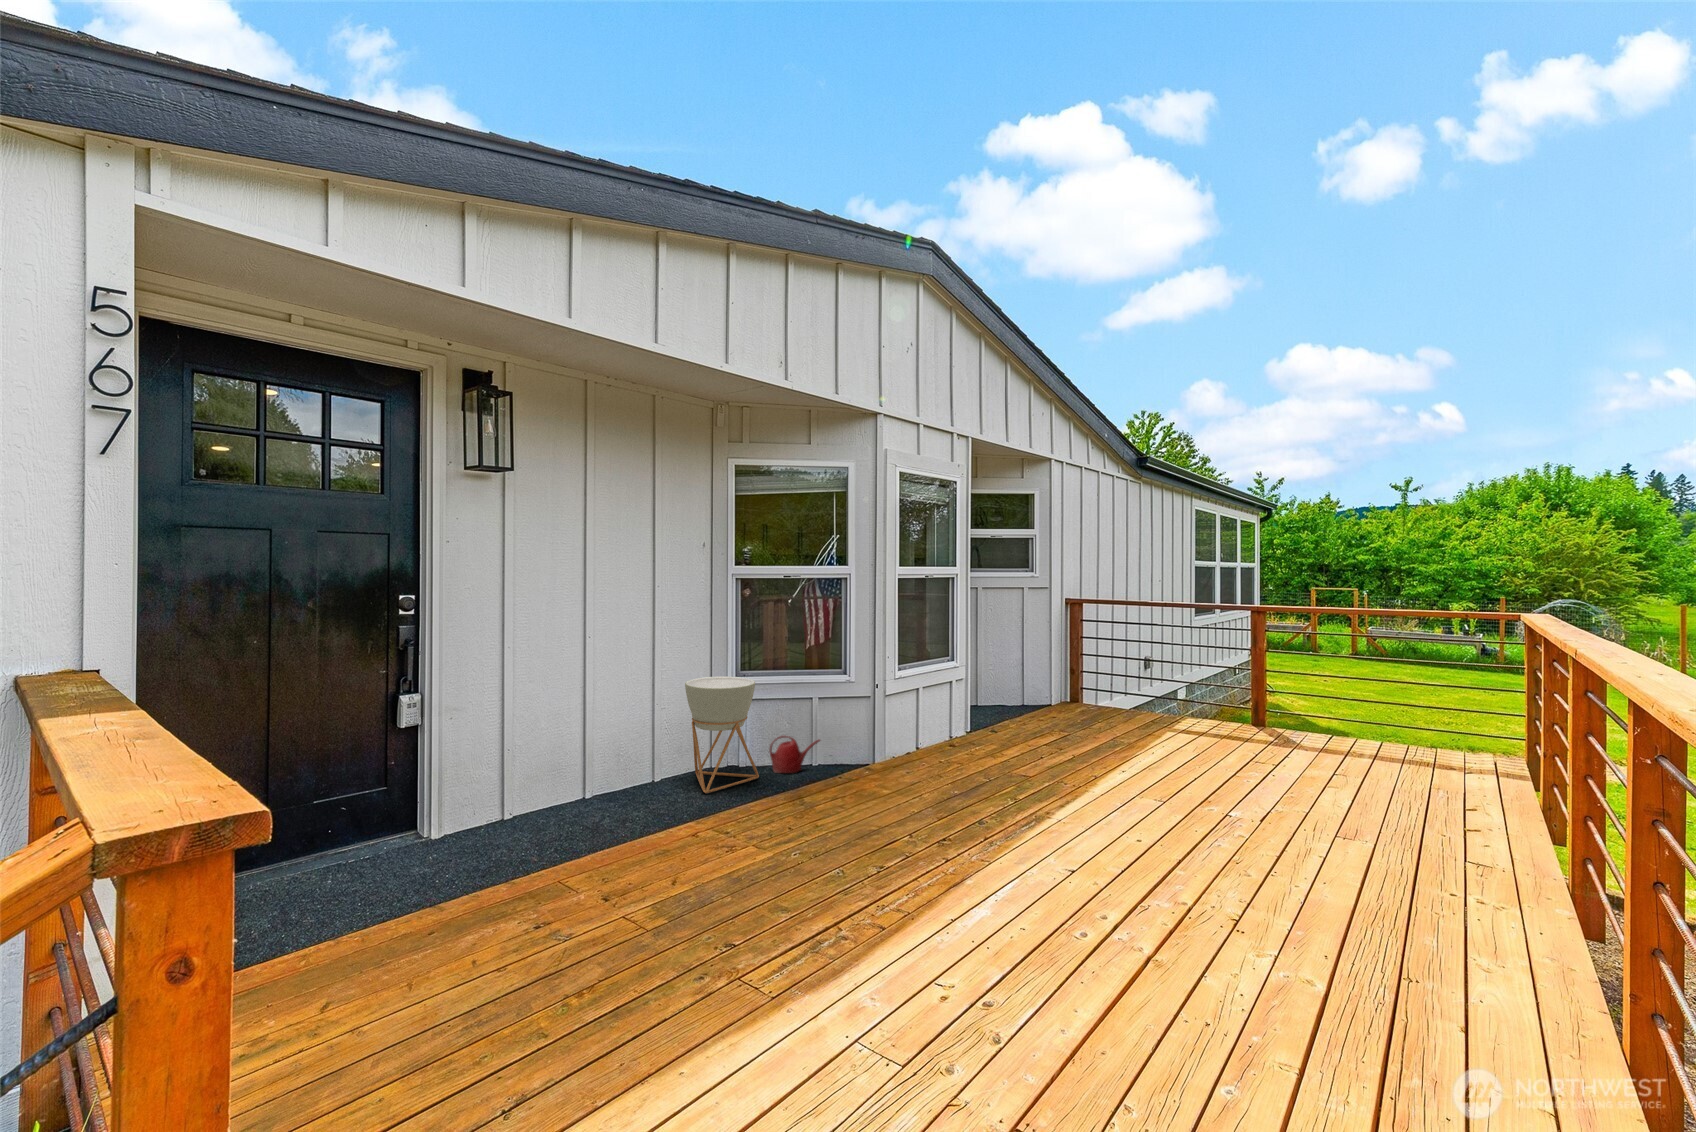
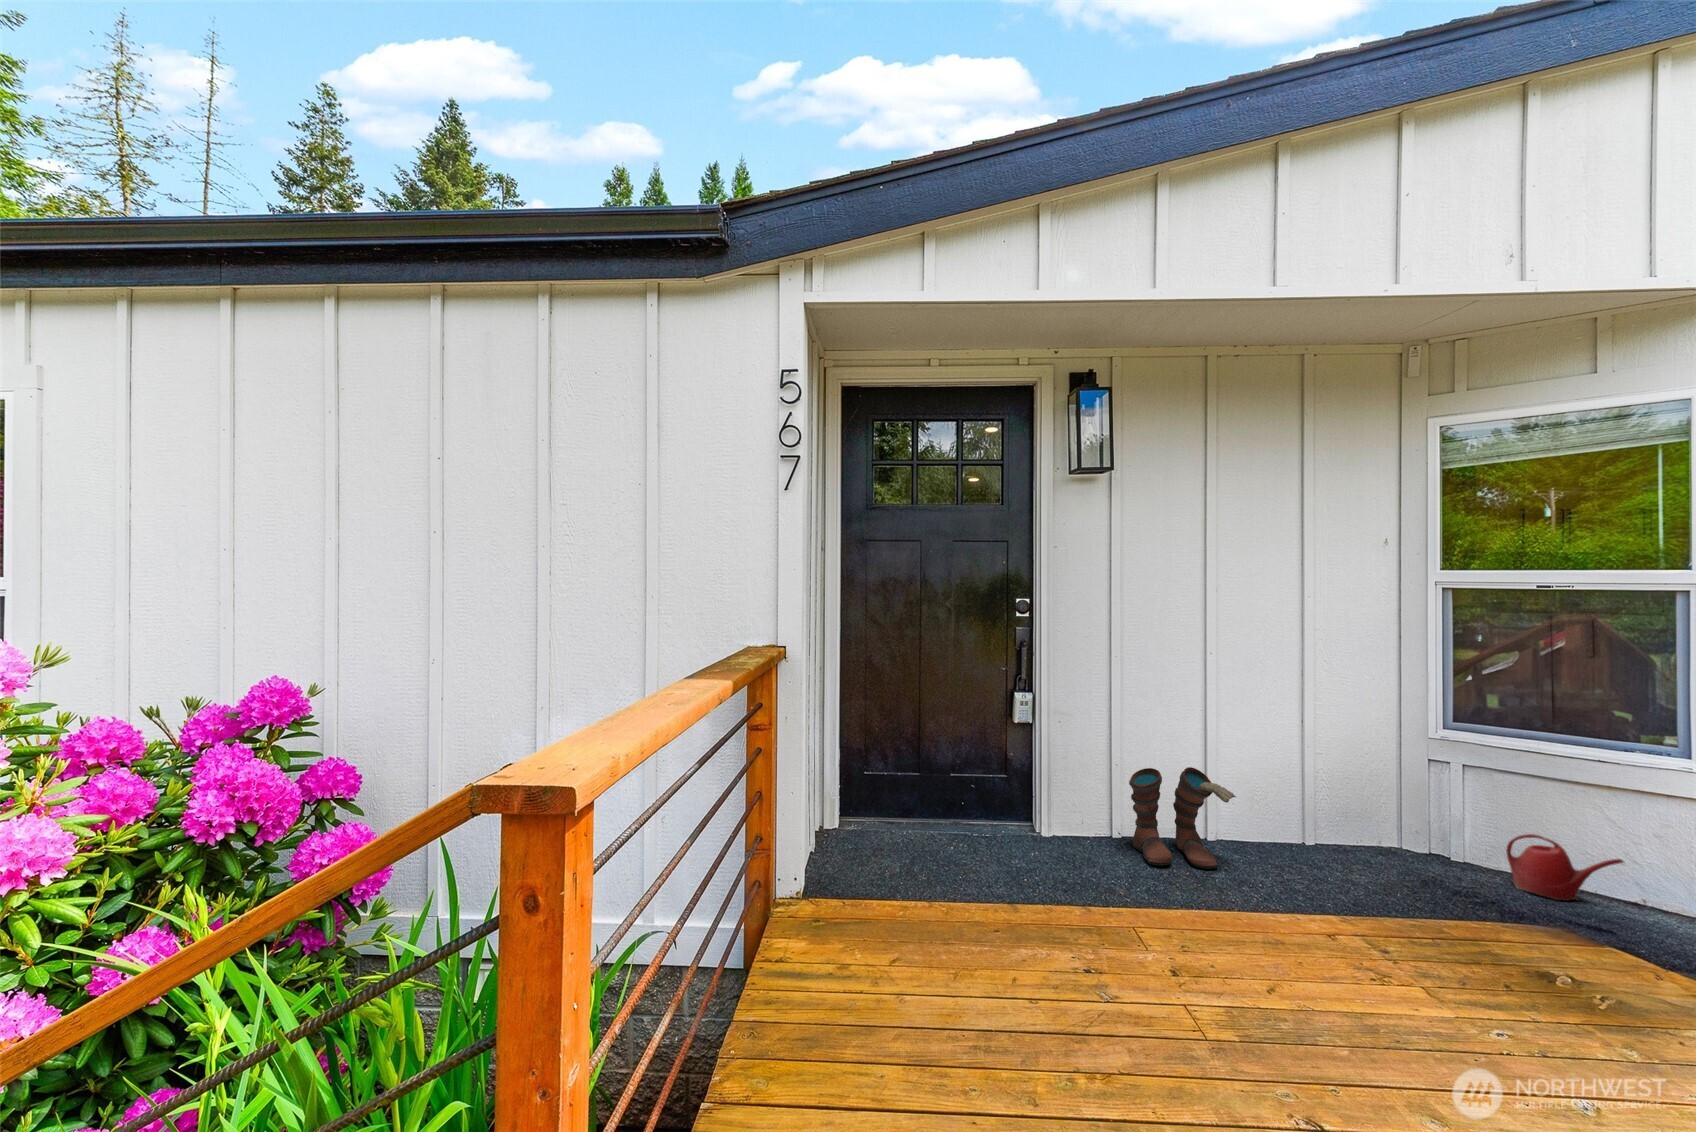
planter: present [685,677,759,793] -> none [1347,722,1481,887]
boots: none [523,739,615,832] -> present [1129,767,1236,869]

